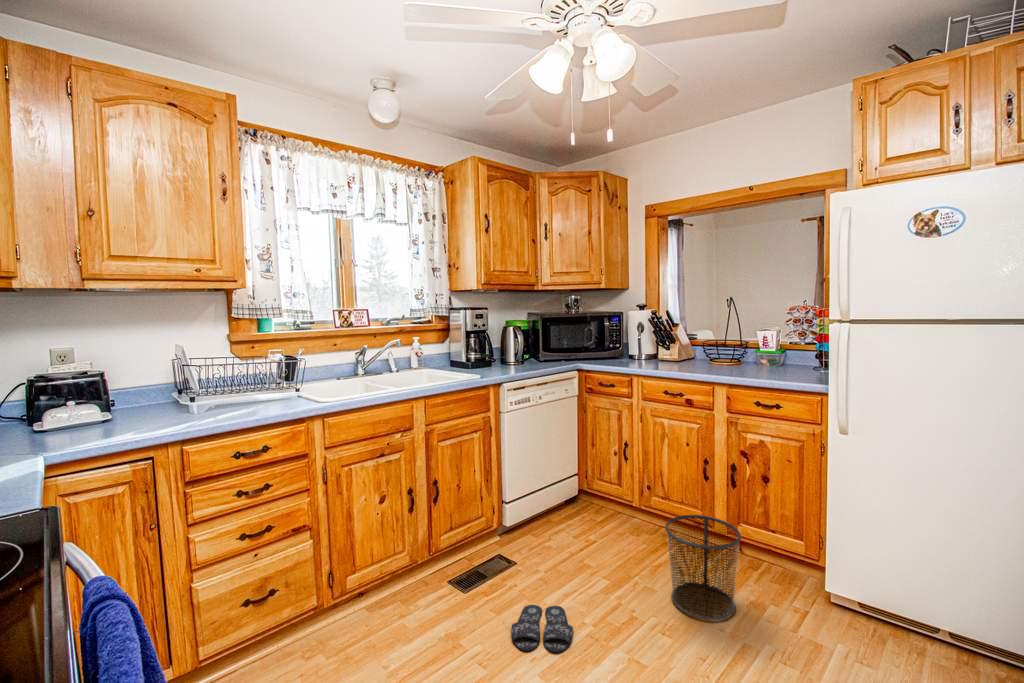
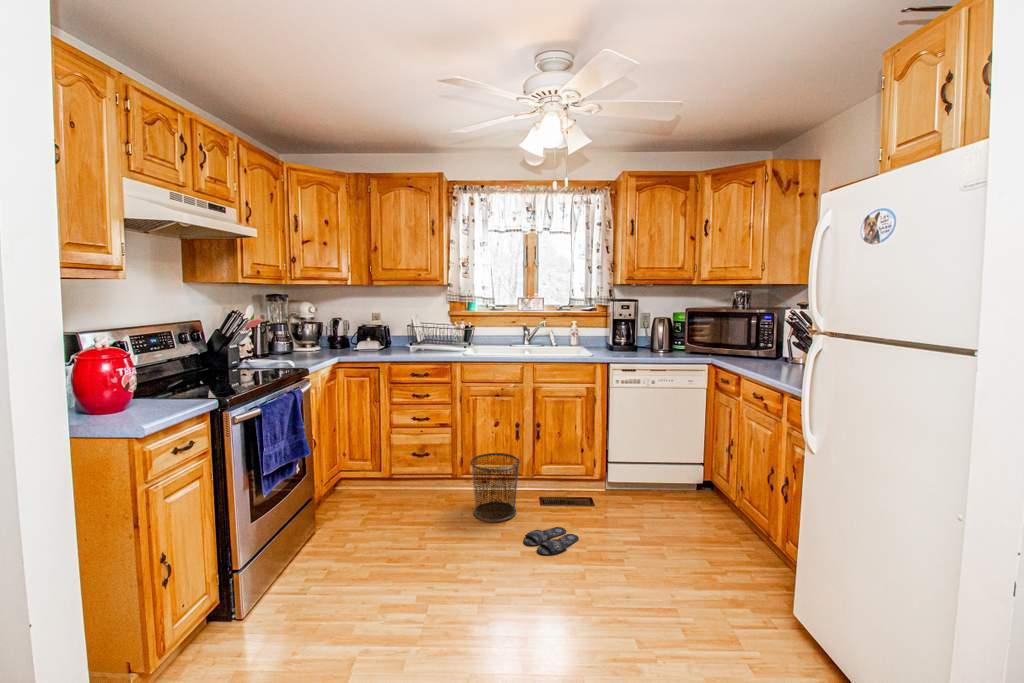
waste bin: present [665,515,741,620] -> present [470,453,520,522]

